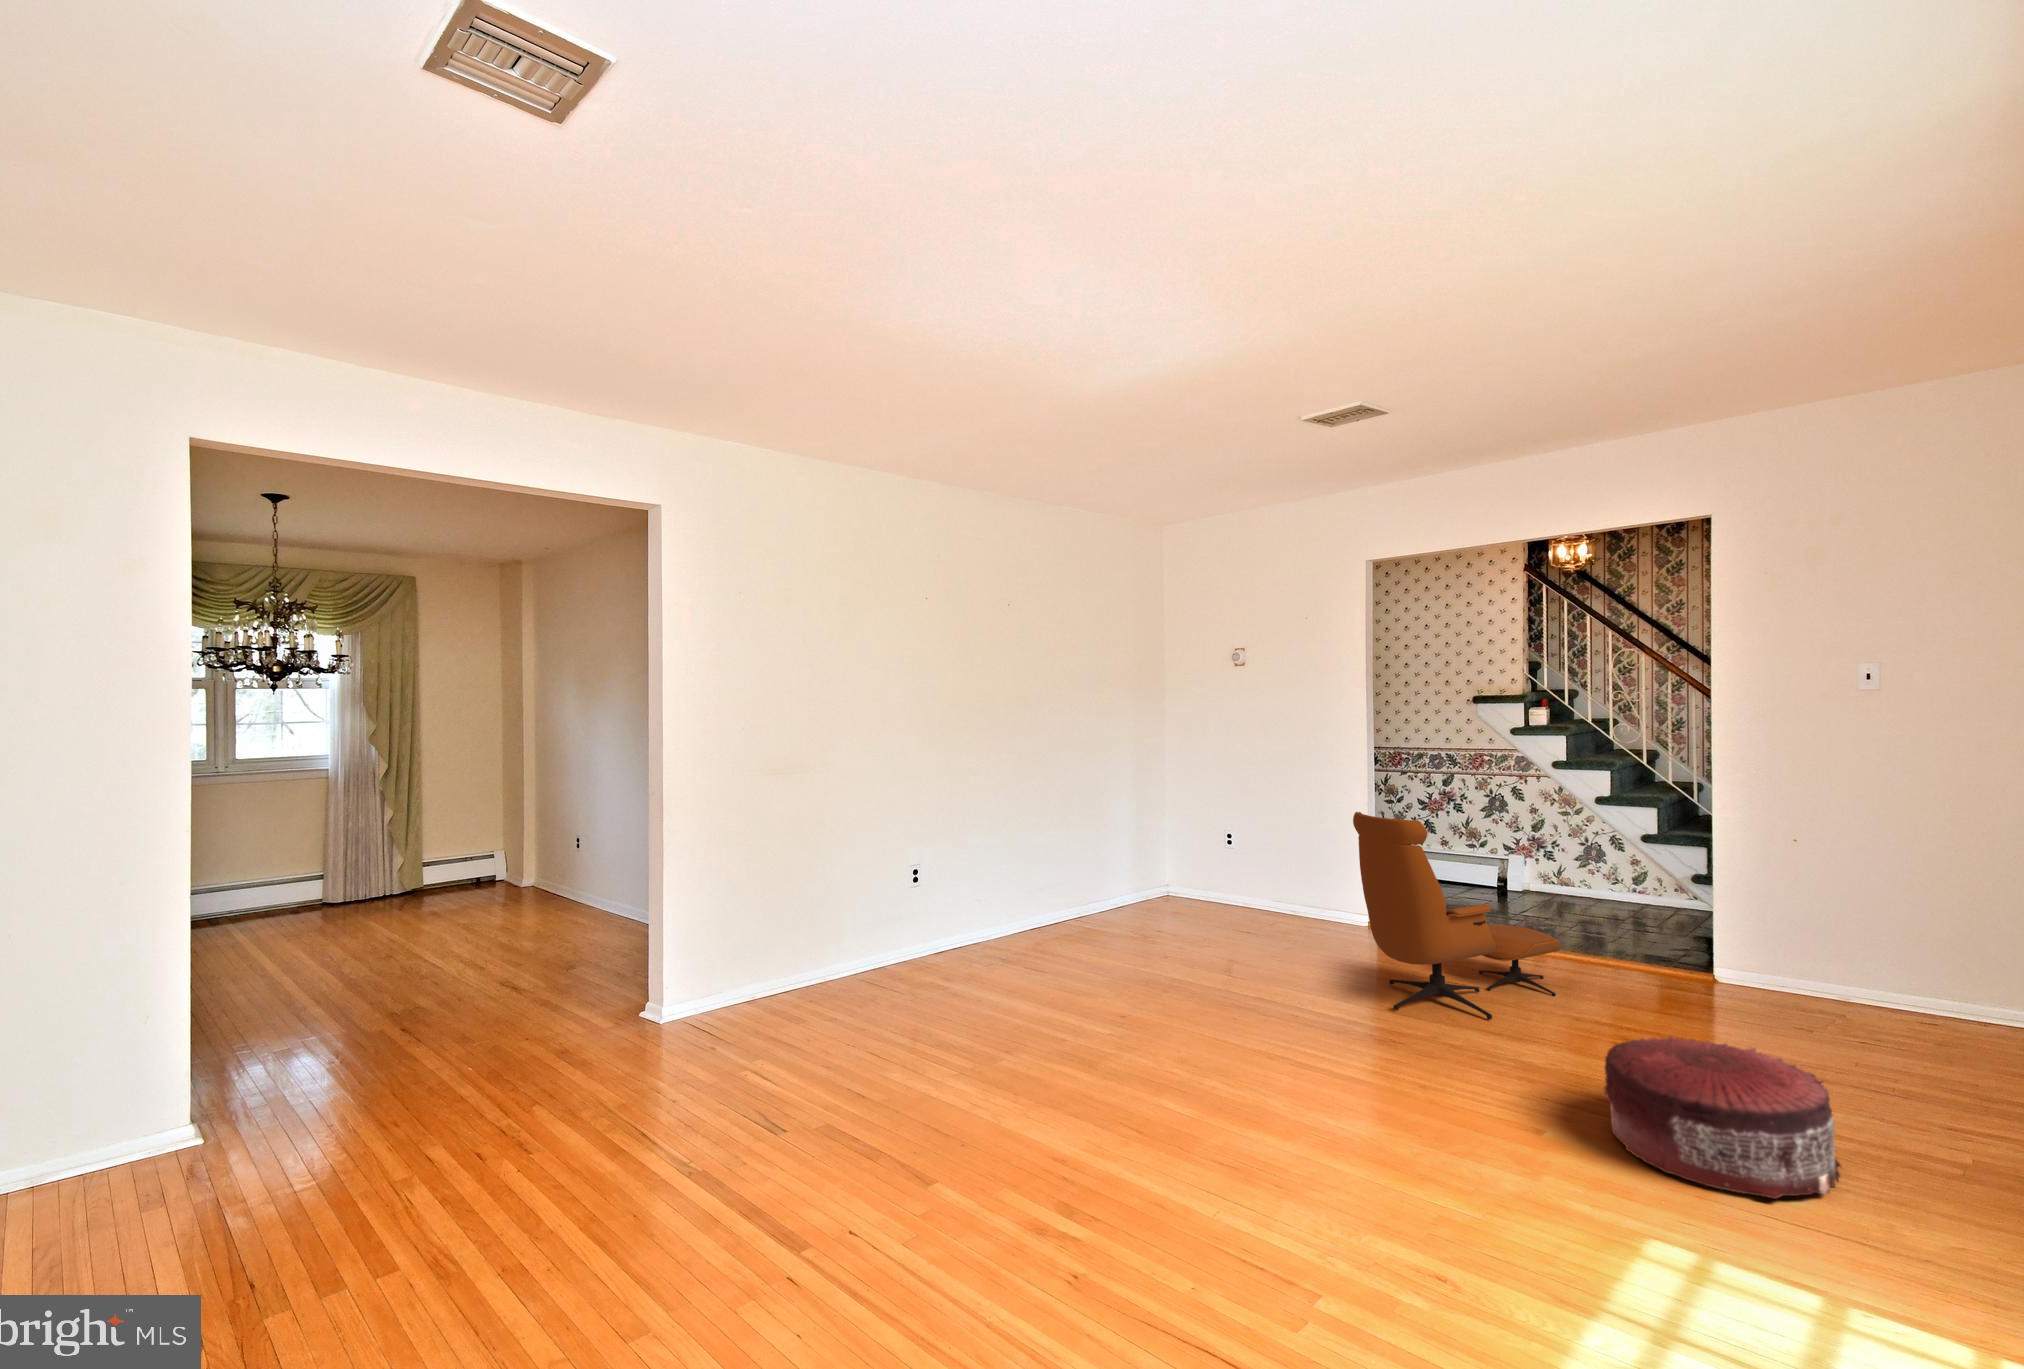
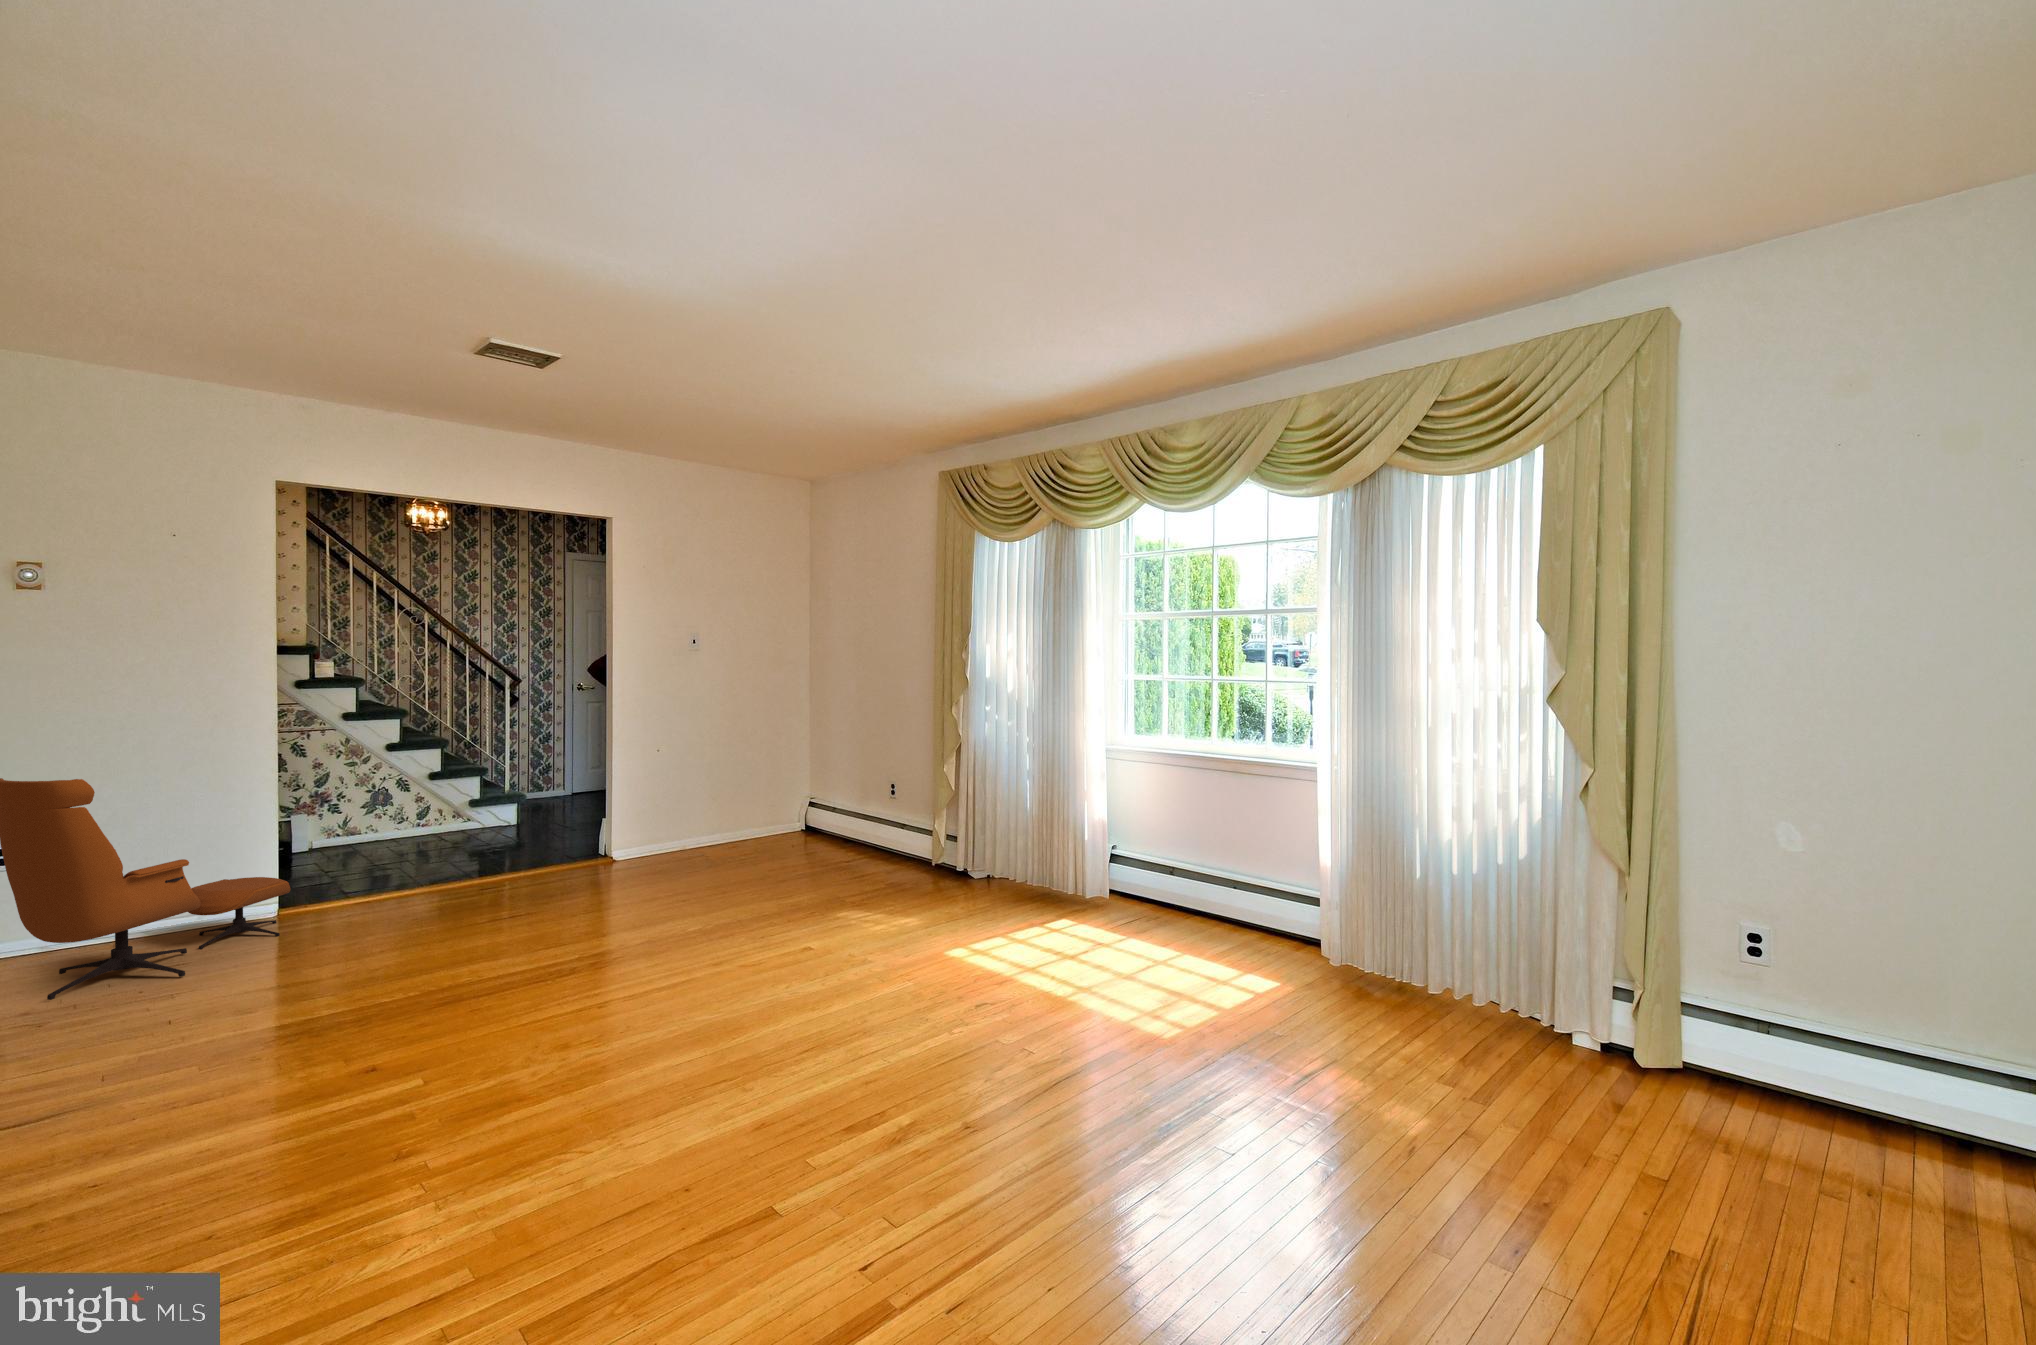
pouf: present [1604,1036,1841,1199] -> none [249,927,449,1053]

